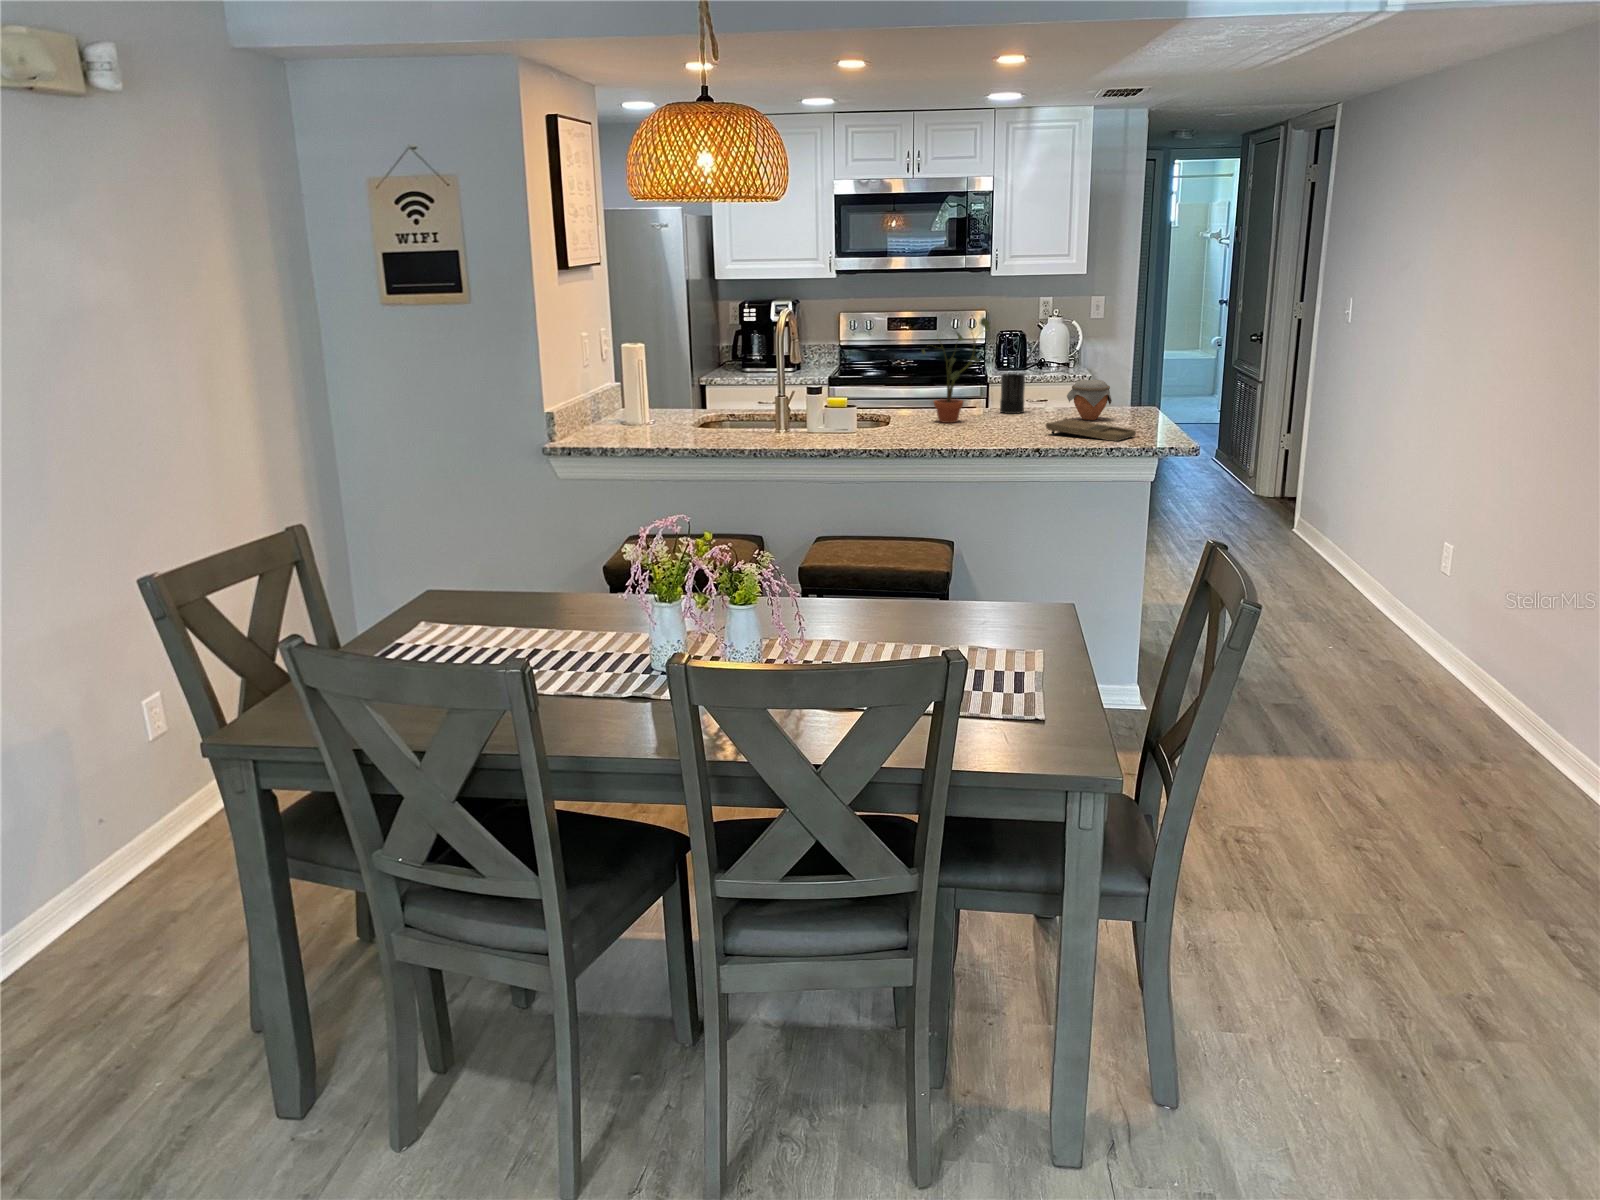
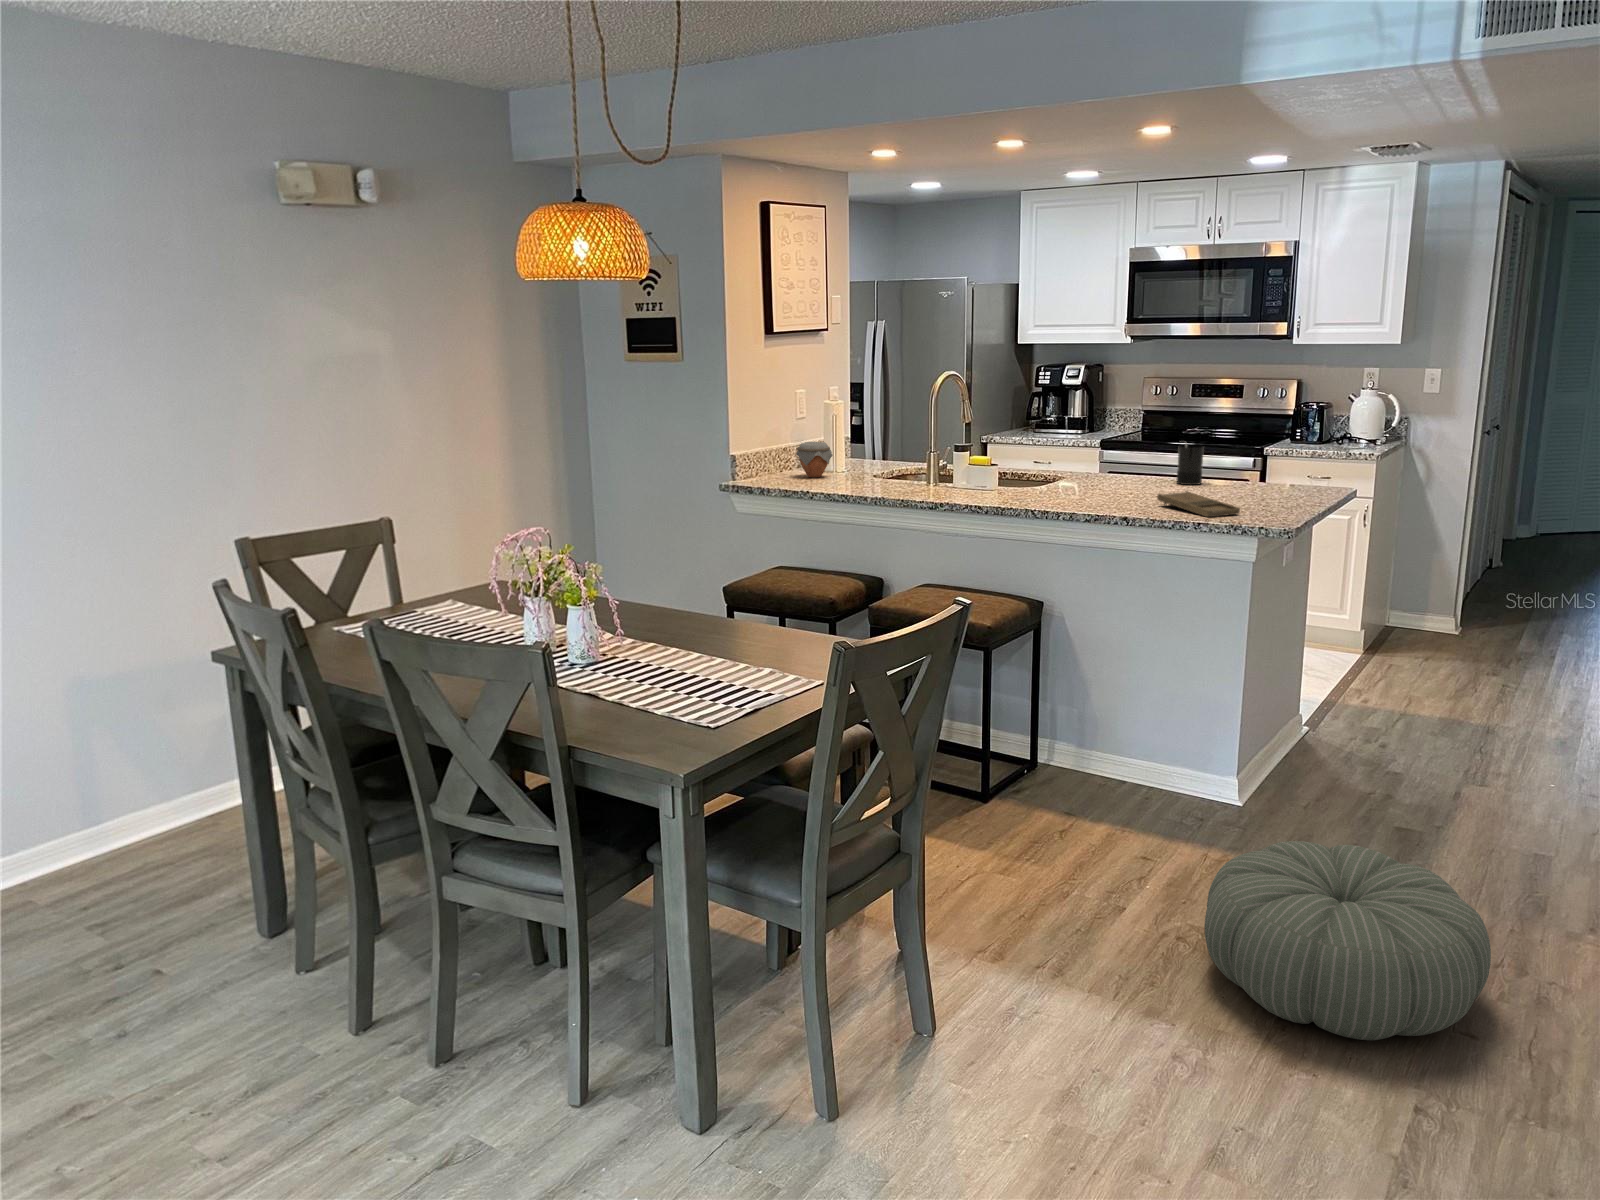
potted plant: present [922,318,990,423] -> none [1075,387,1163,488]
jar: present [1067,380,1112,420] -> present [796,442,833,478]
pouf: none [1270,724,1533,891] -> present [1205,841,1491,1040]

